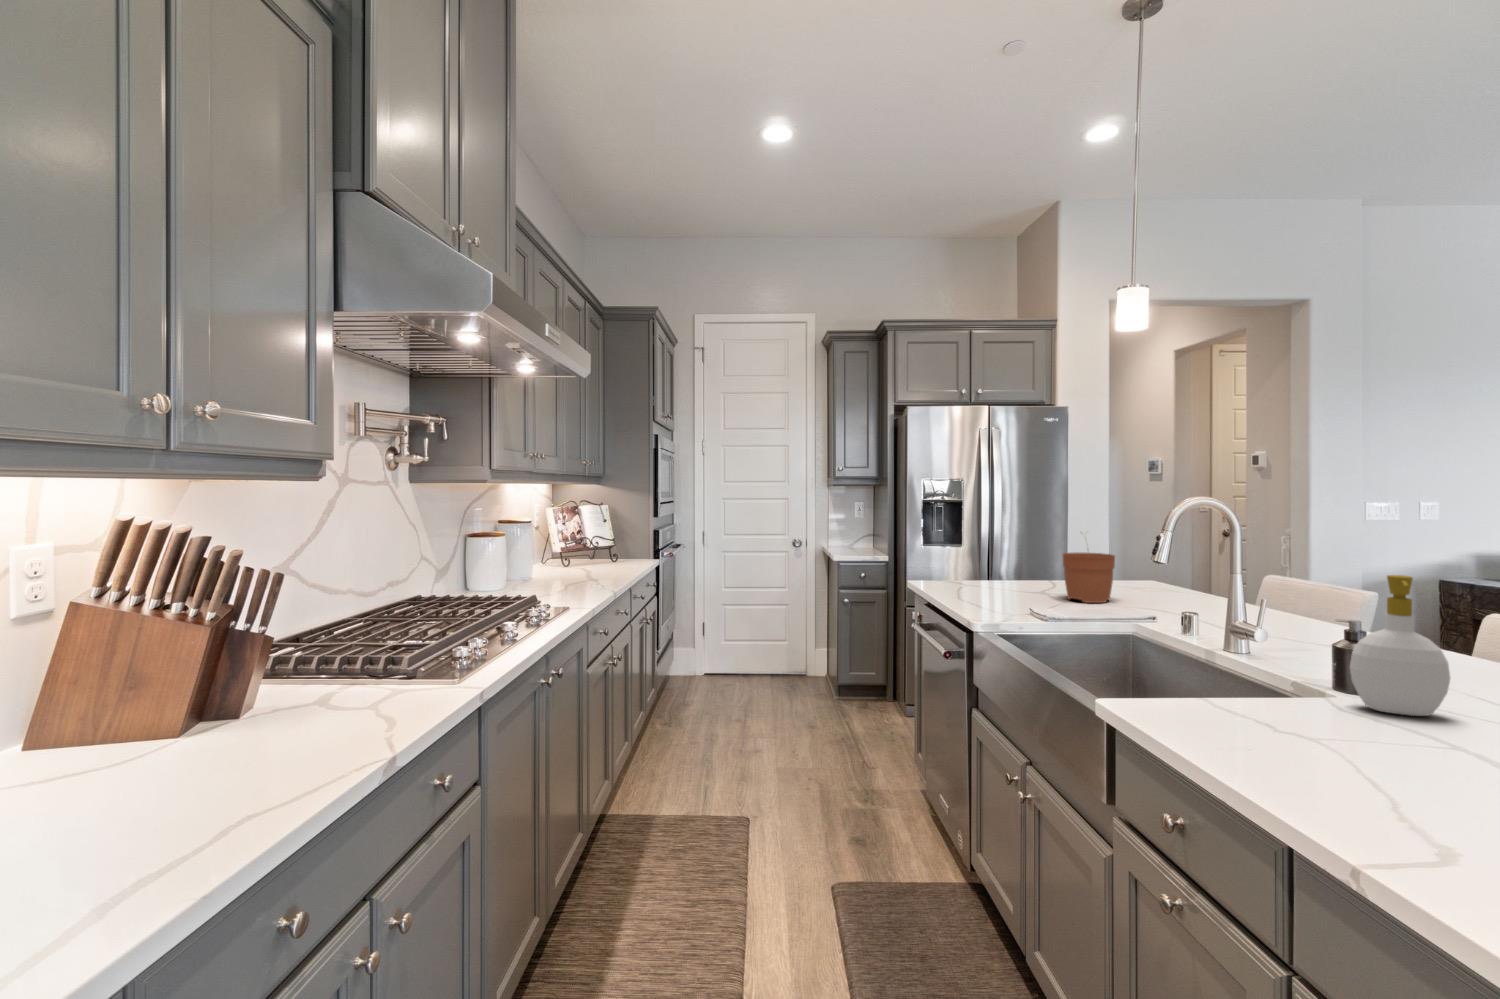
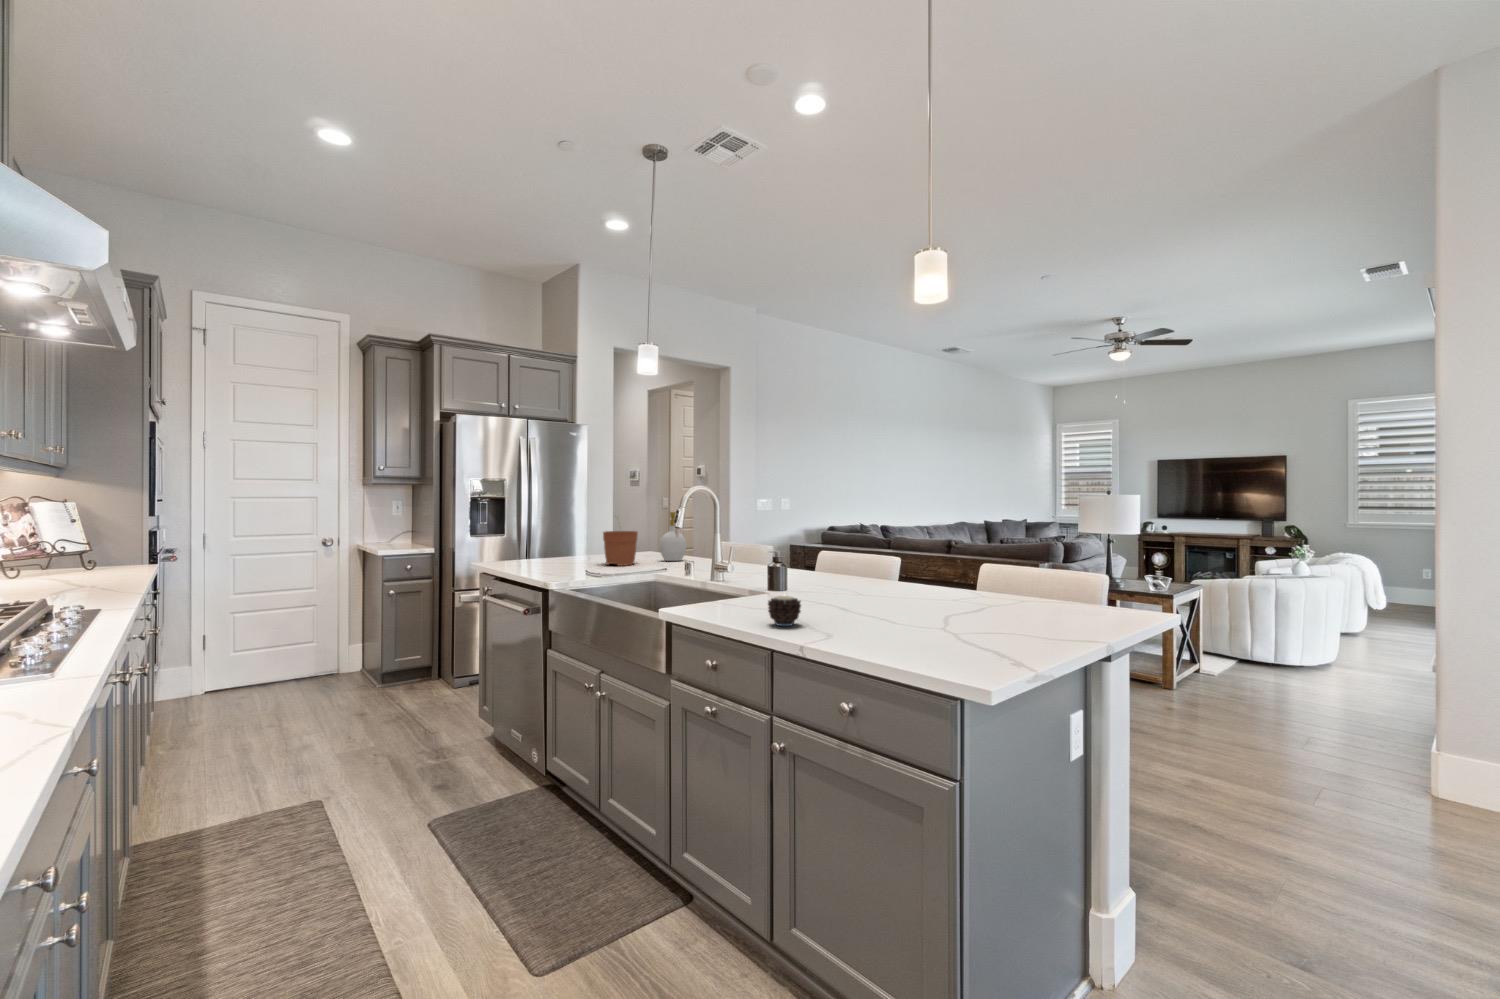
soap bottle: present [1350,575,1450,716] -> present [660,512,687,561]
candle: none [1305,735,1396,810] -> present [768,595,801,626]

